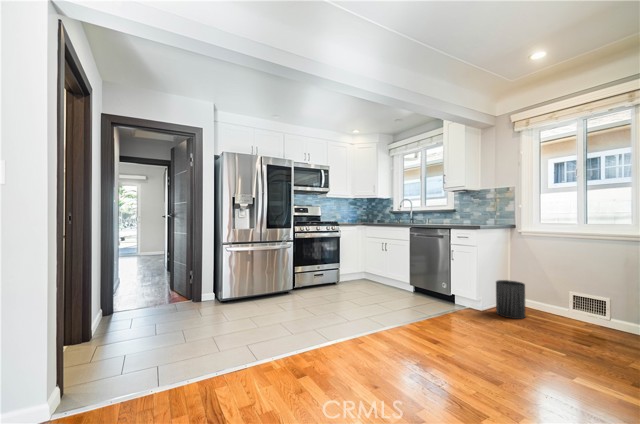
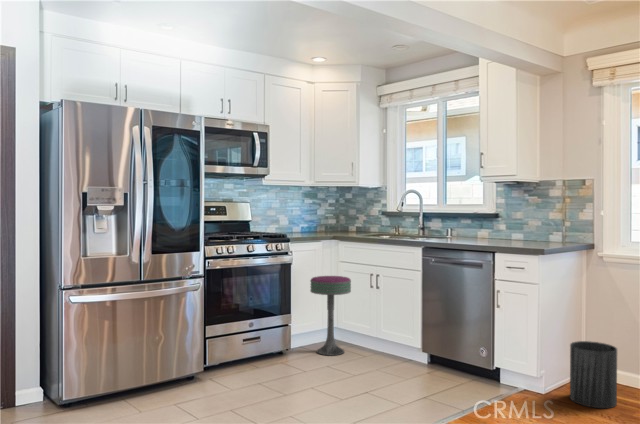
bar stool: none [351,245,372,287] -> present [310,276,351,355]

